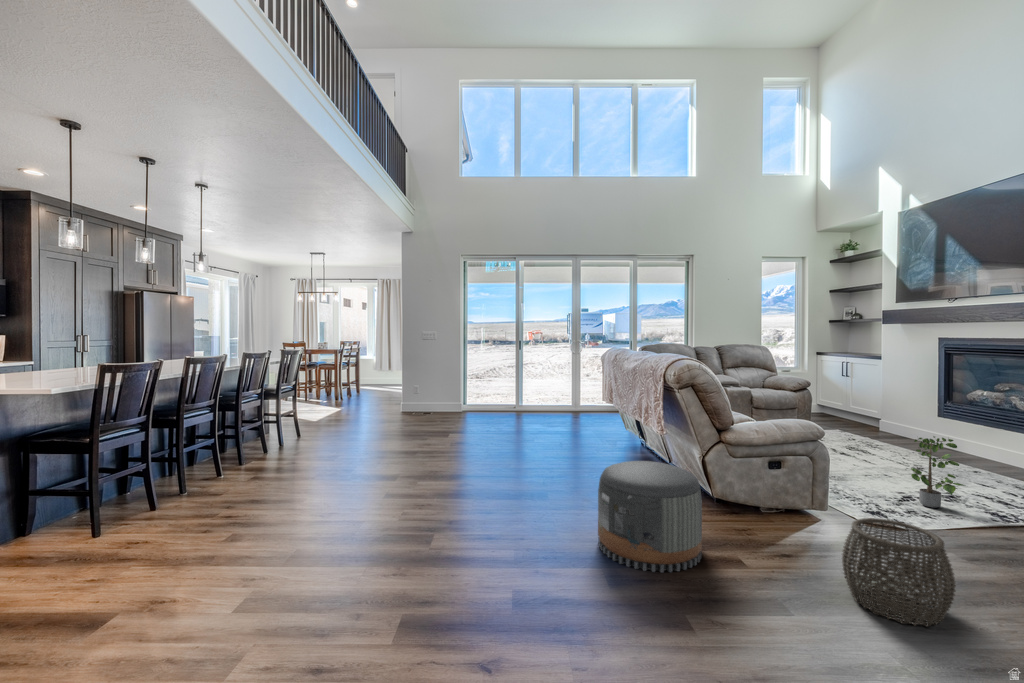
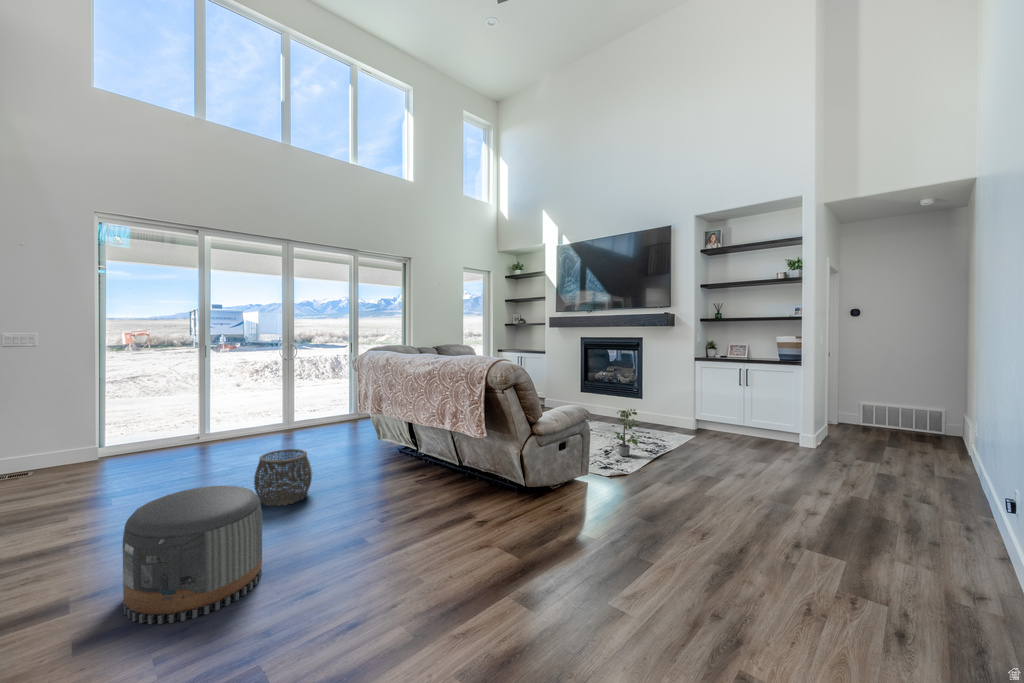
pouf: present [598,461,702,572] -> present [123,486,262,624]
woven basket: present [842,518,955,626] -> present [254,449,312,506]

